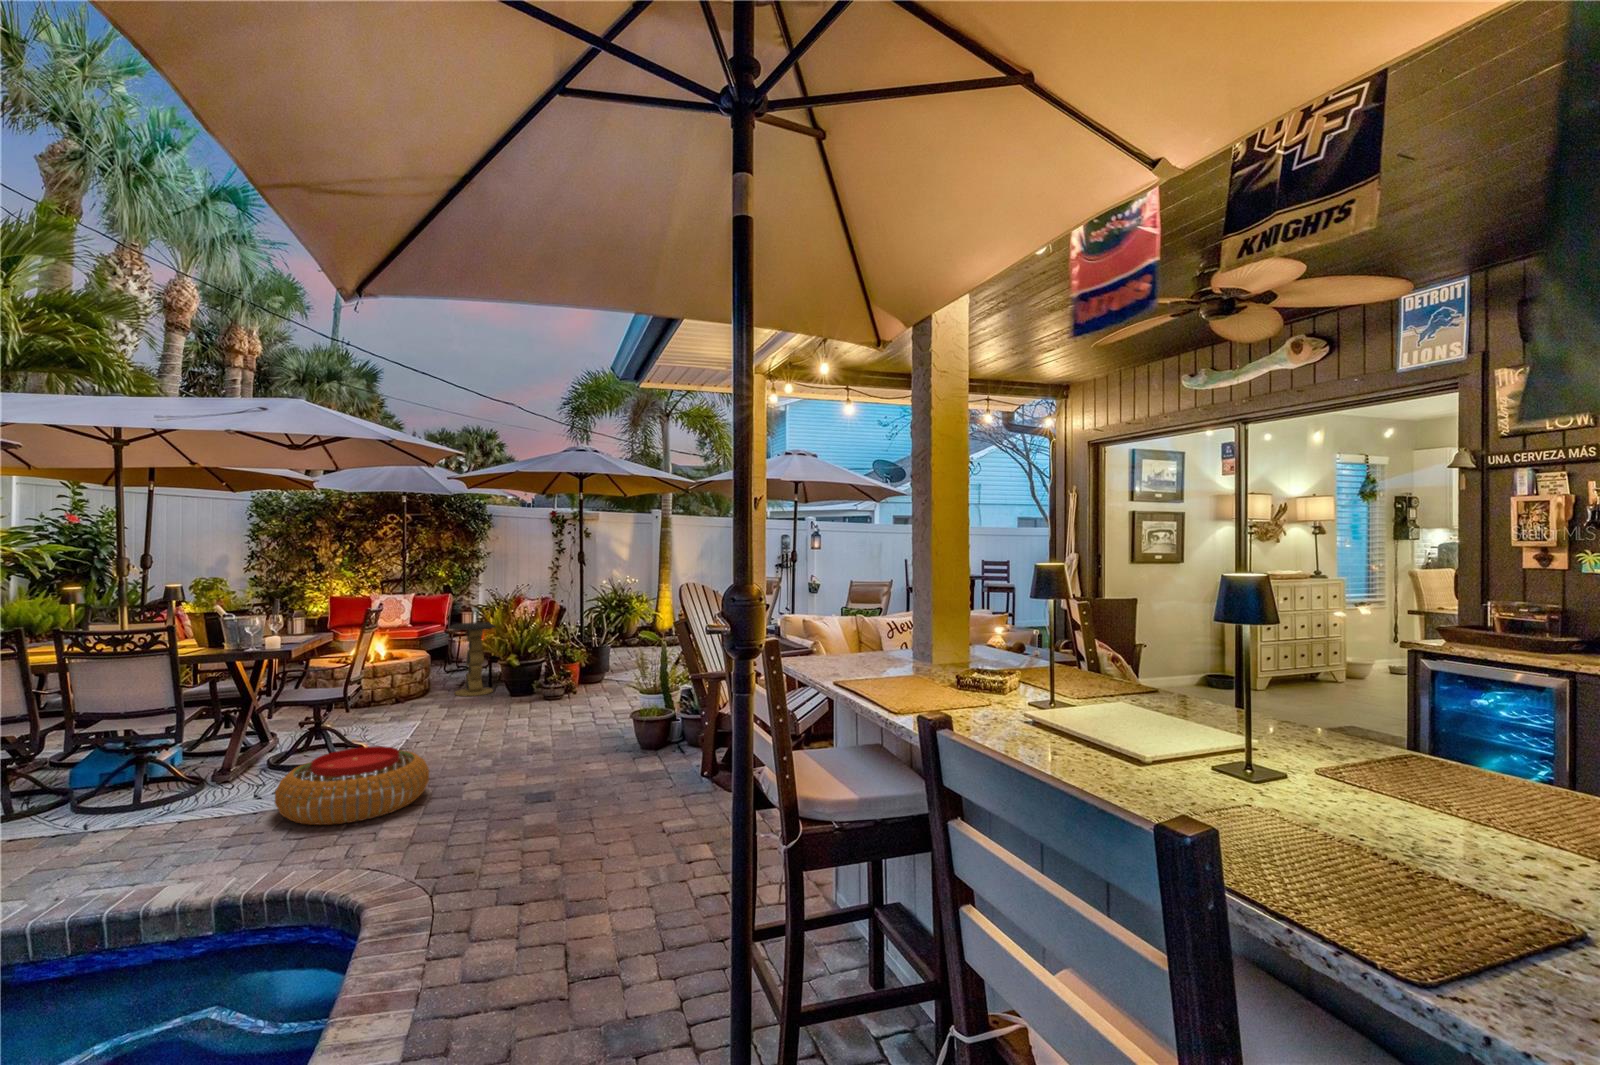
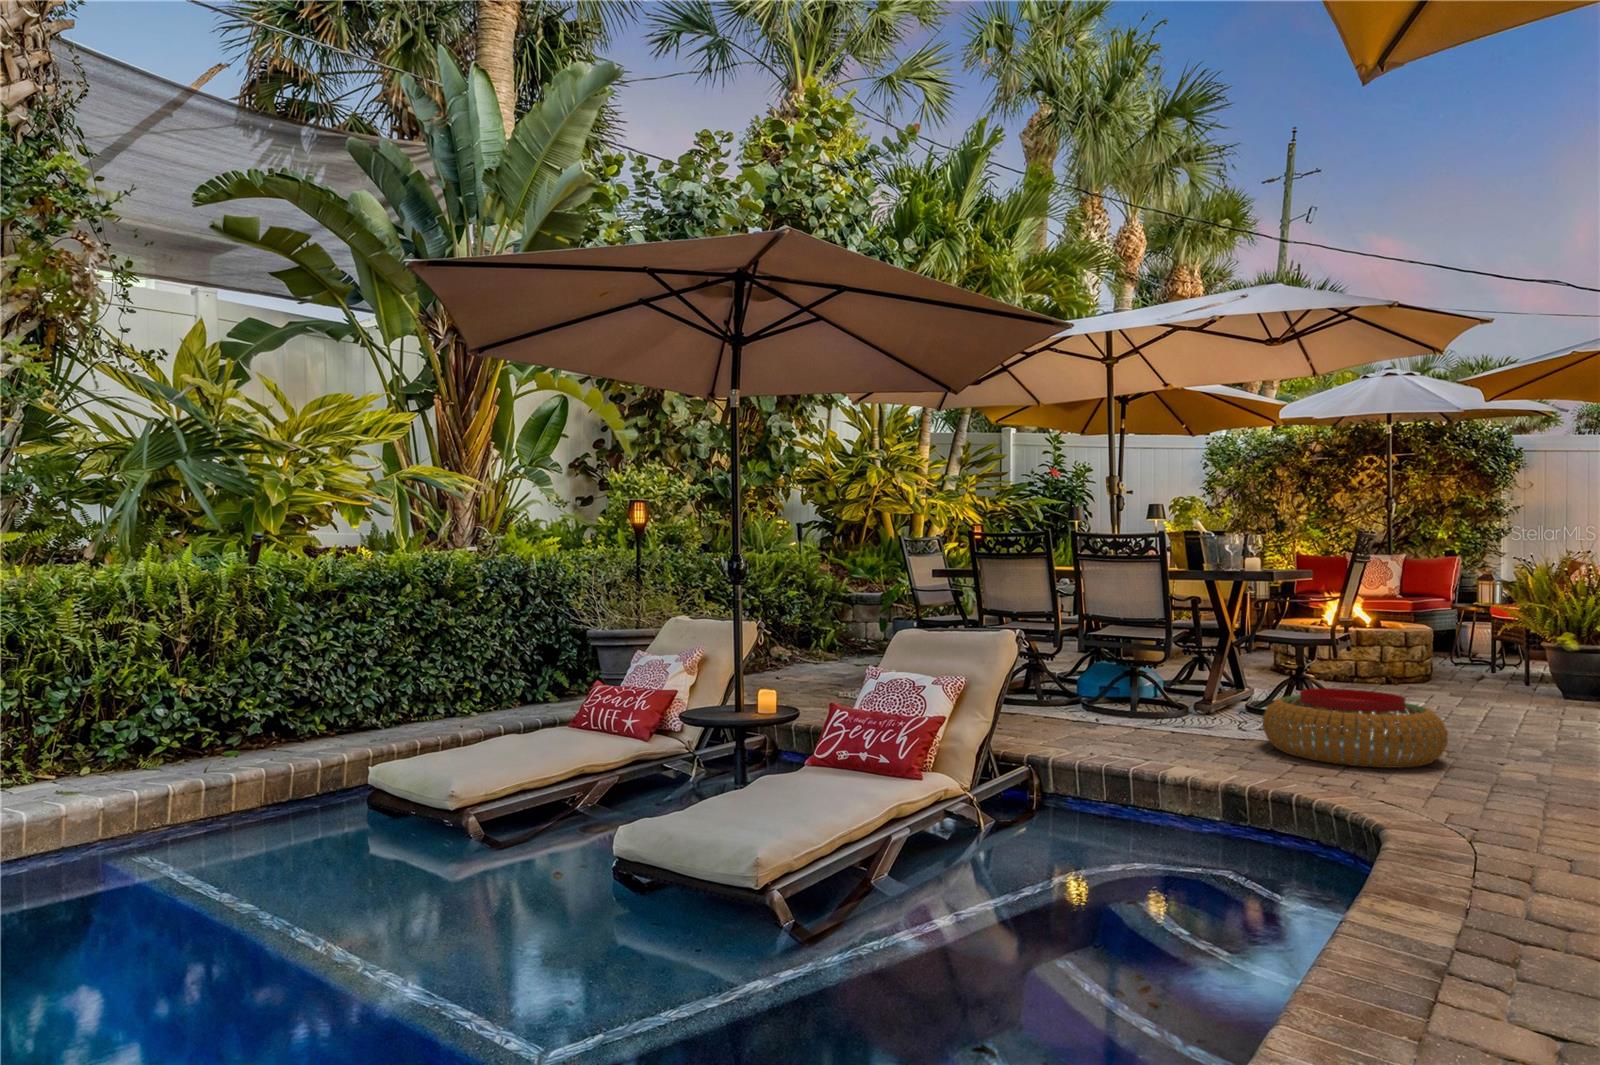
side table: present [449,622,496,696] -> none [1460,588,1545,694]

